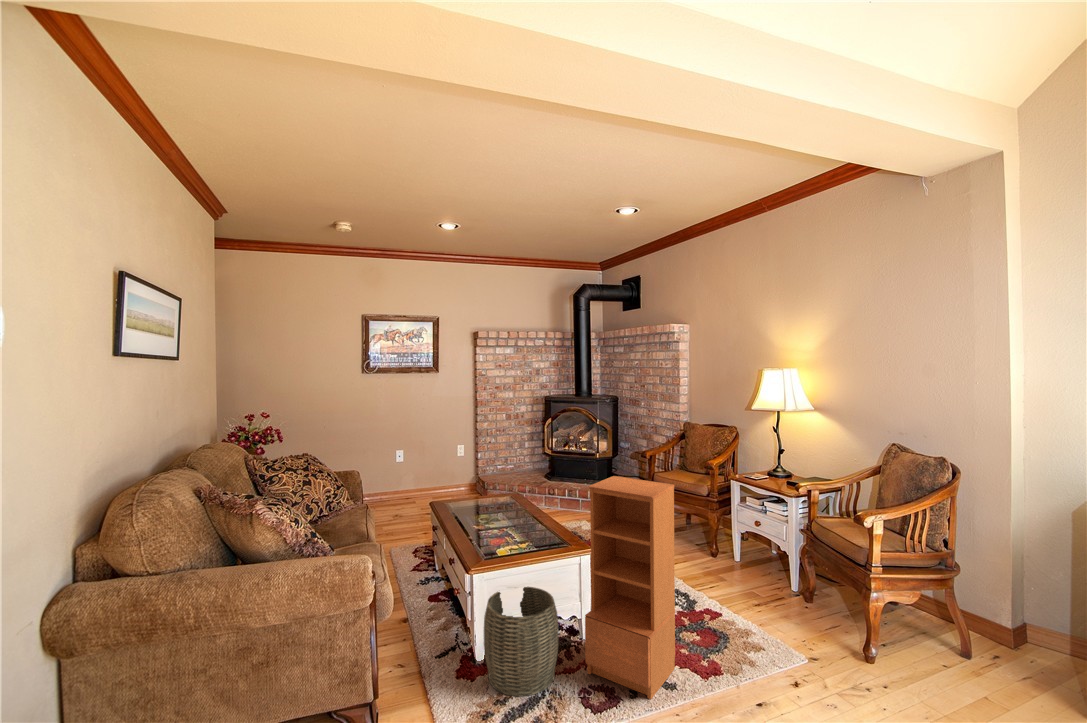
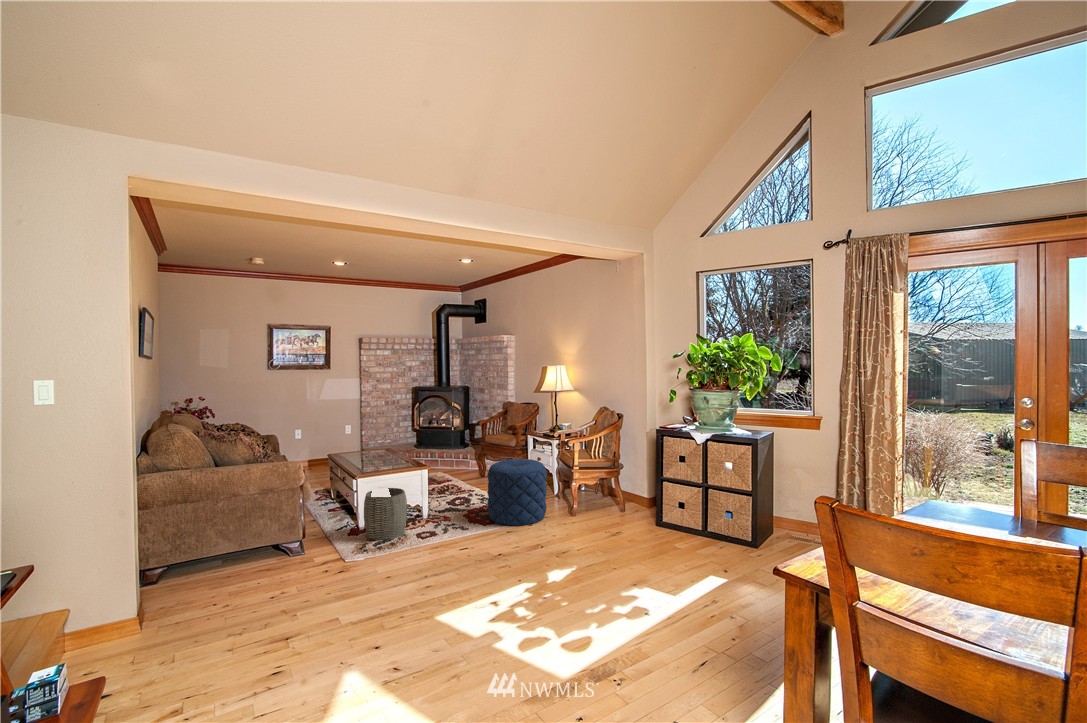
bookcase: present [585,476,675,699] -> none [422,425,472,535]
pouf: none [696,538,813,681] -> present [488,459,547,526]

